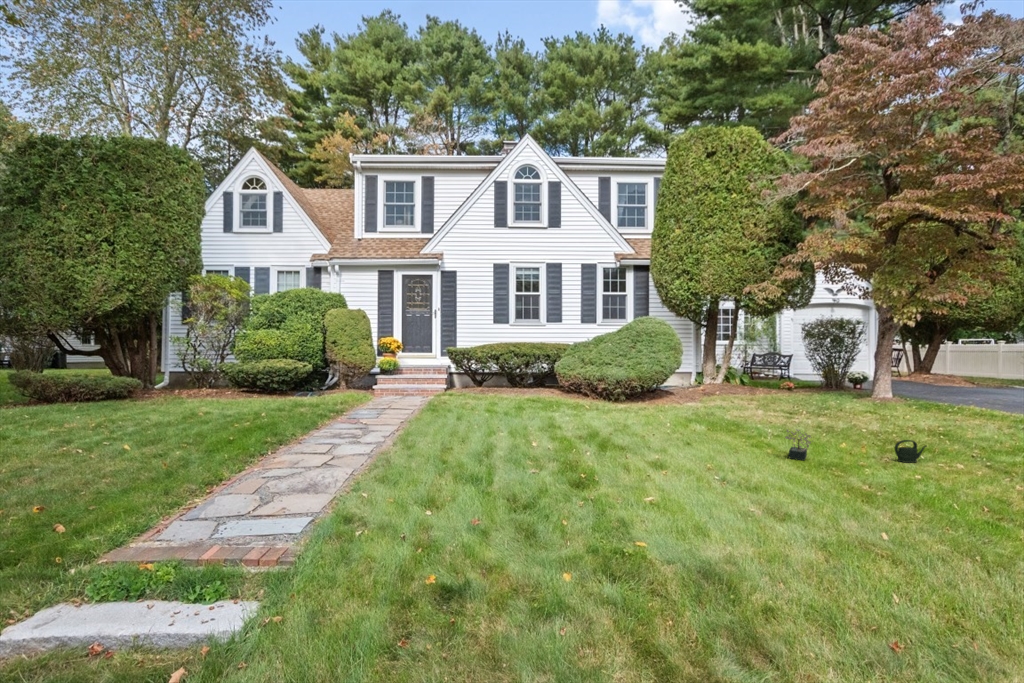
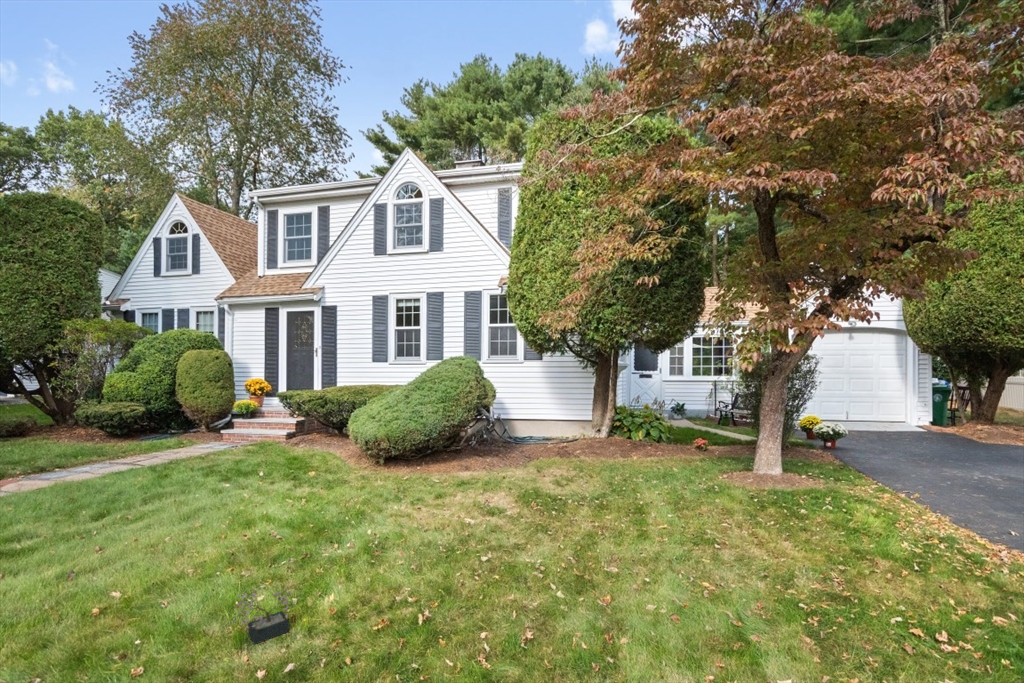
watering can: present [895,440,927,463] -> none [401,622,462,663]

